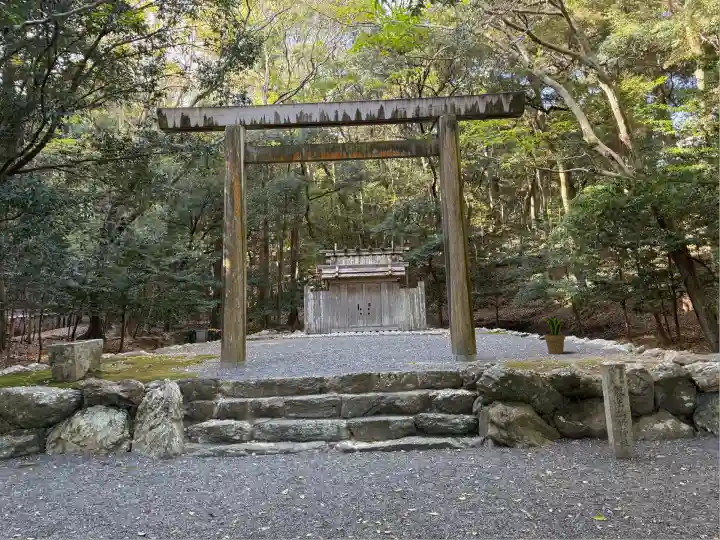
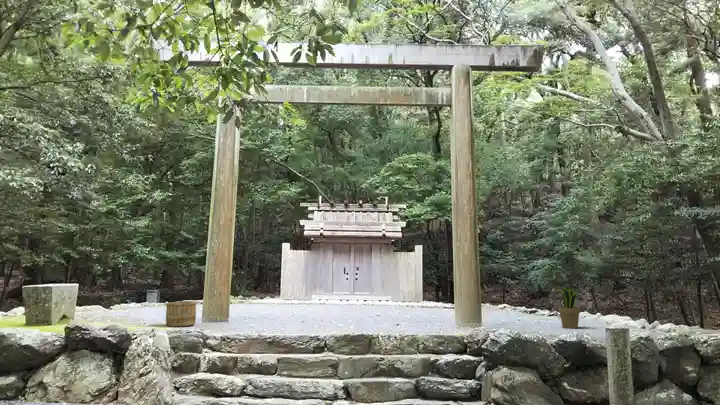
wooden bucket: none [191,346,219,370] -> present [166,301,197,327]

